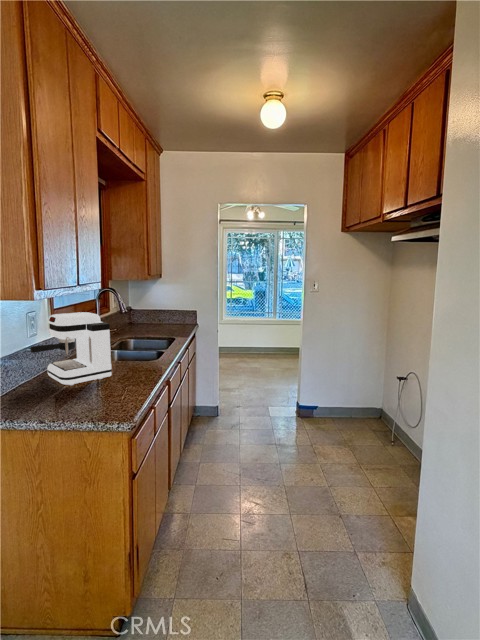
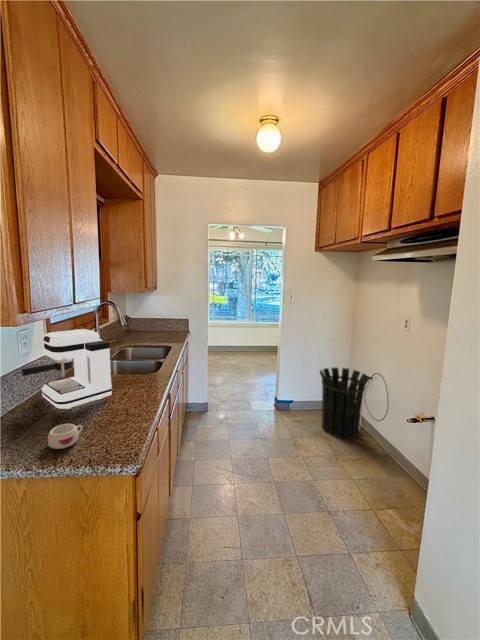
waste bin: none [344,367,402,447] -> present [320,367,369,438]
mug: none [55,392,85,411] -> present [48,424,83,449]

